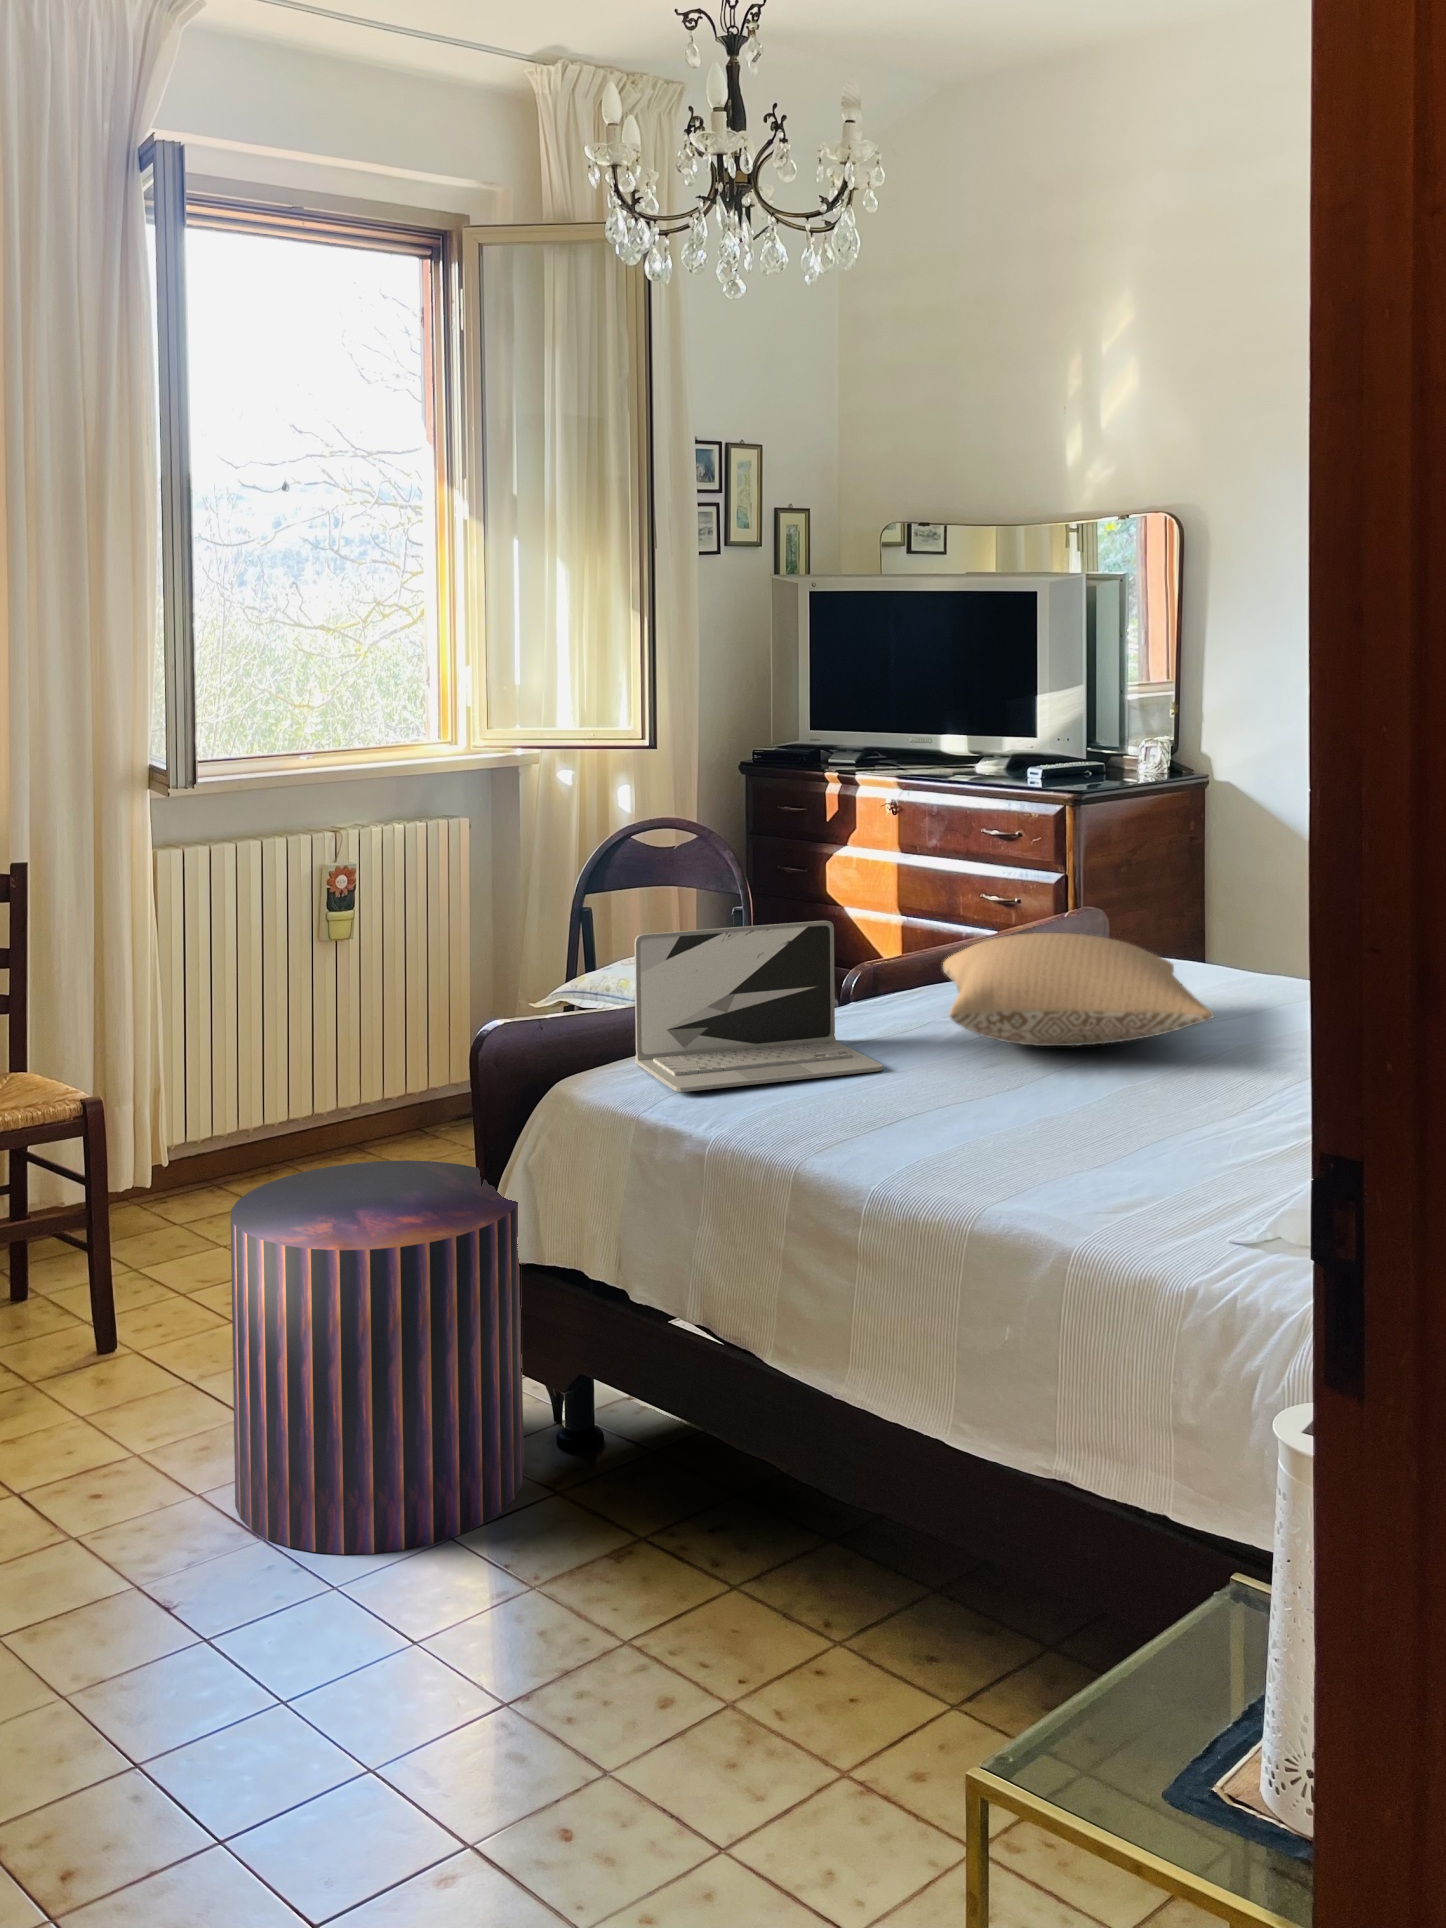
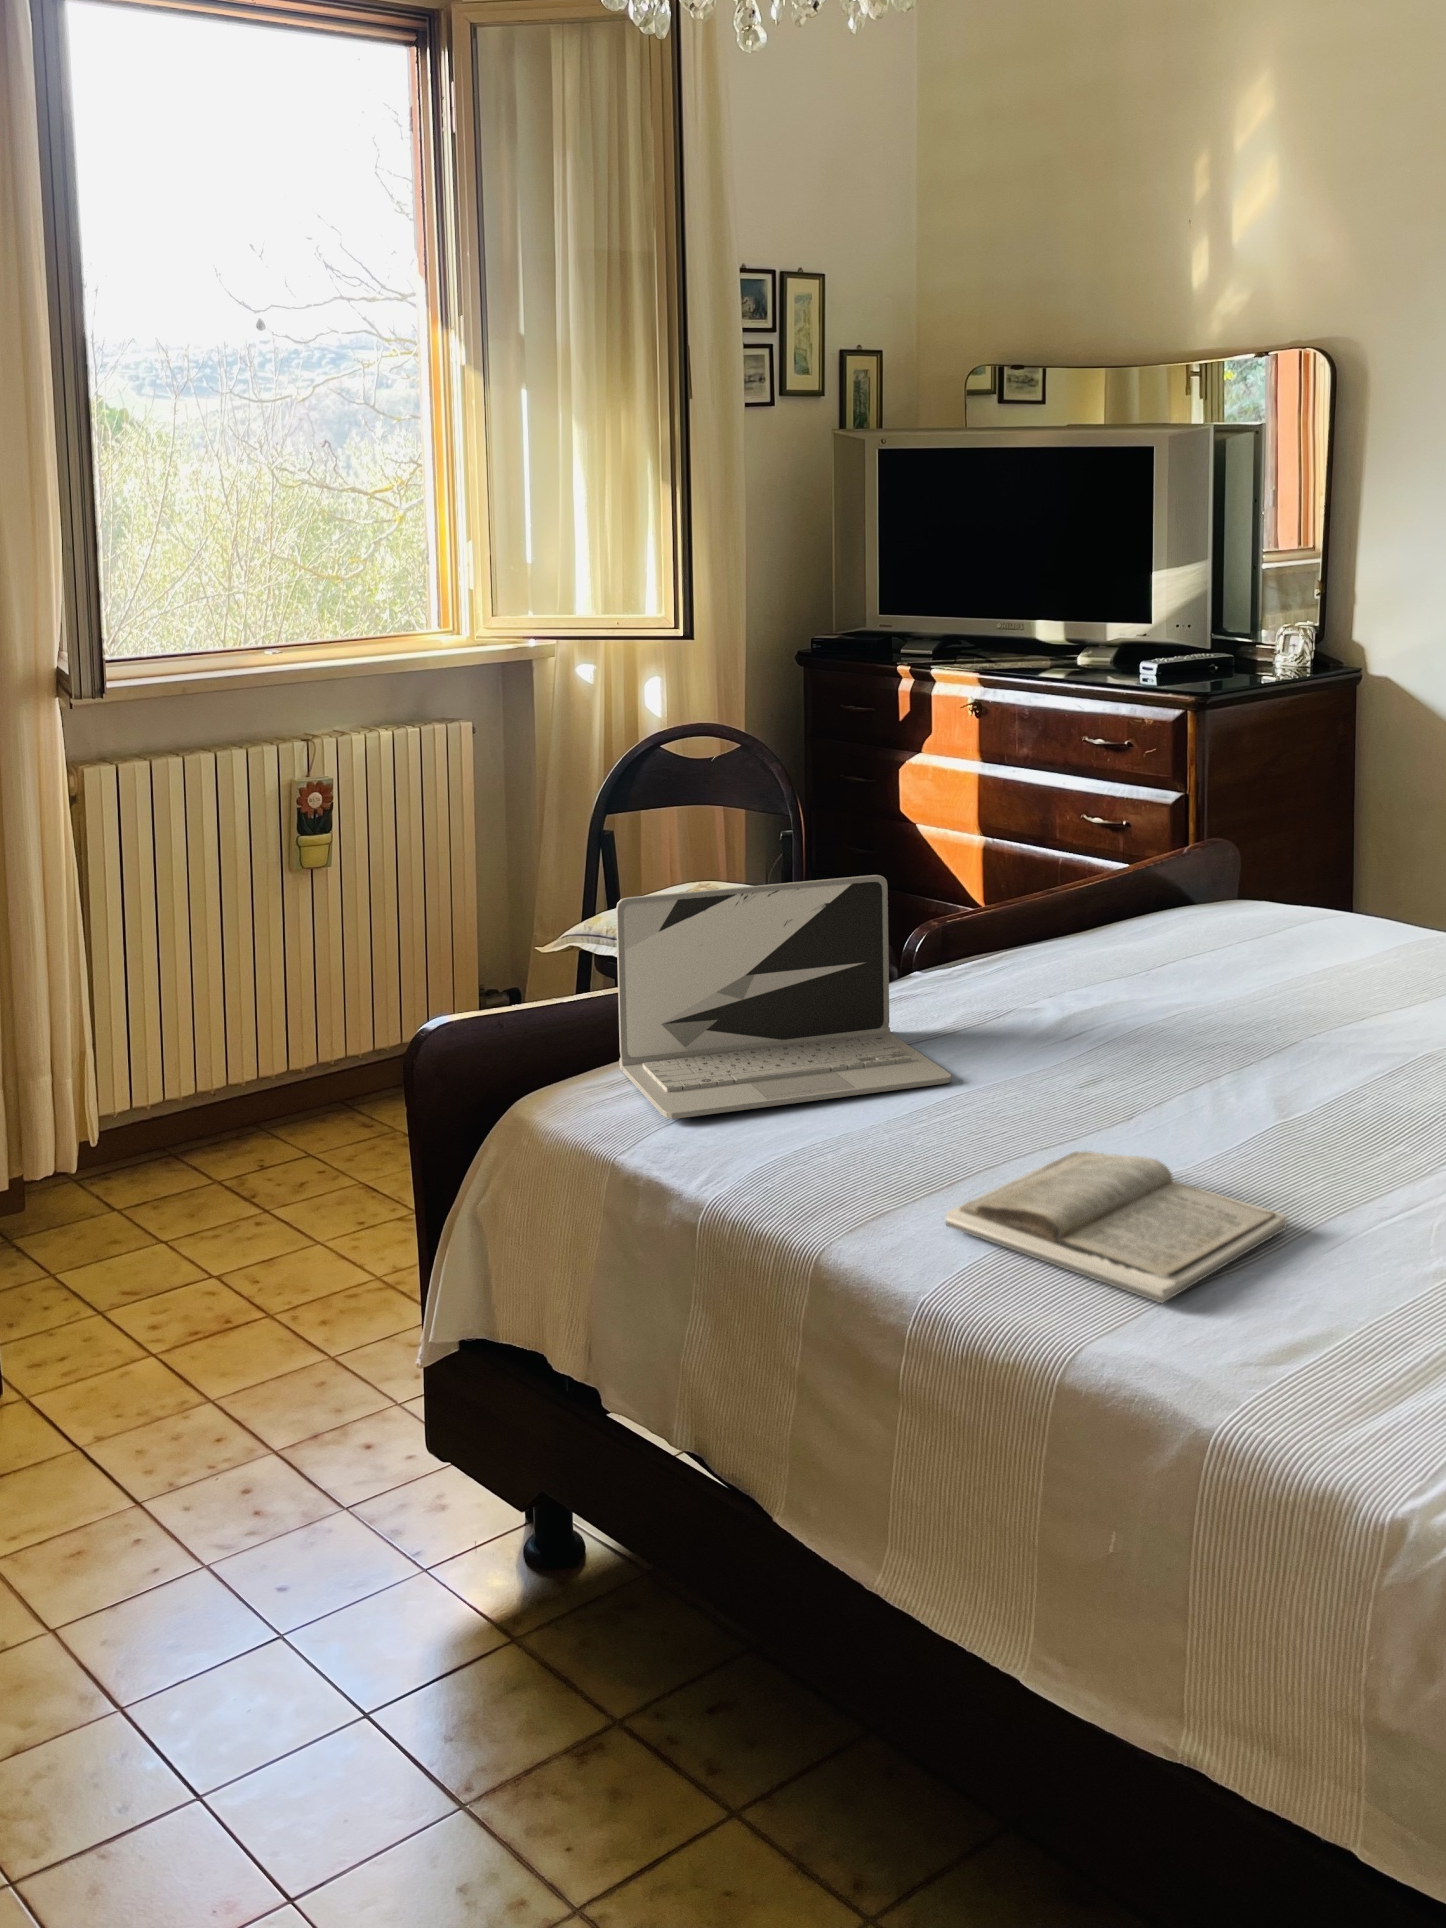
pillow: present [943,933,1214,1046] -> none [1034,889,1409,1045]
book: none [884,1107,1119,1191] -> present [946,1151,1287,1303]
pouf: present [231,1160,524,1554] -> none [73,1186,478,1739]

